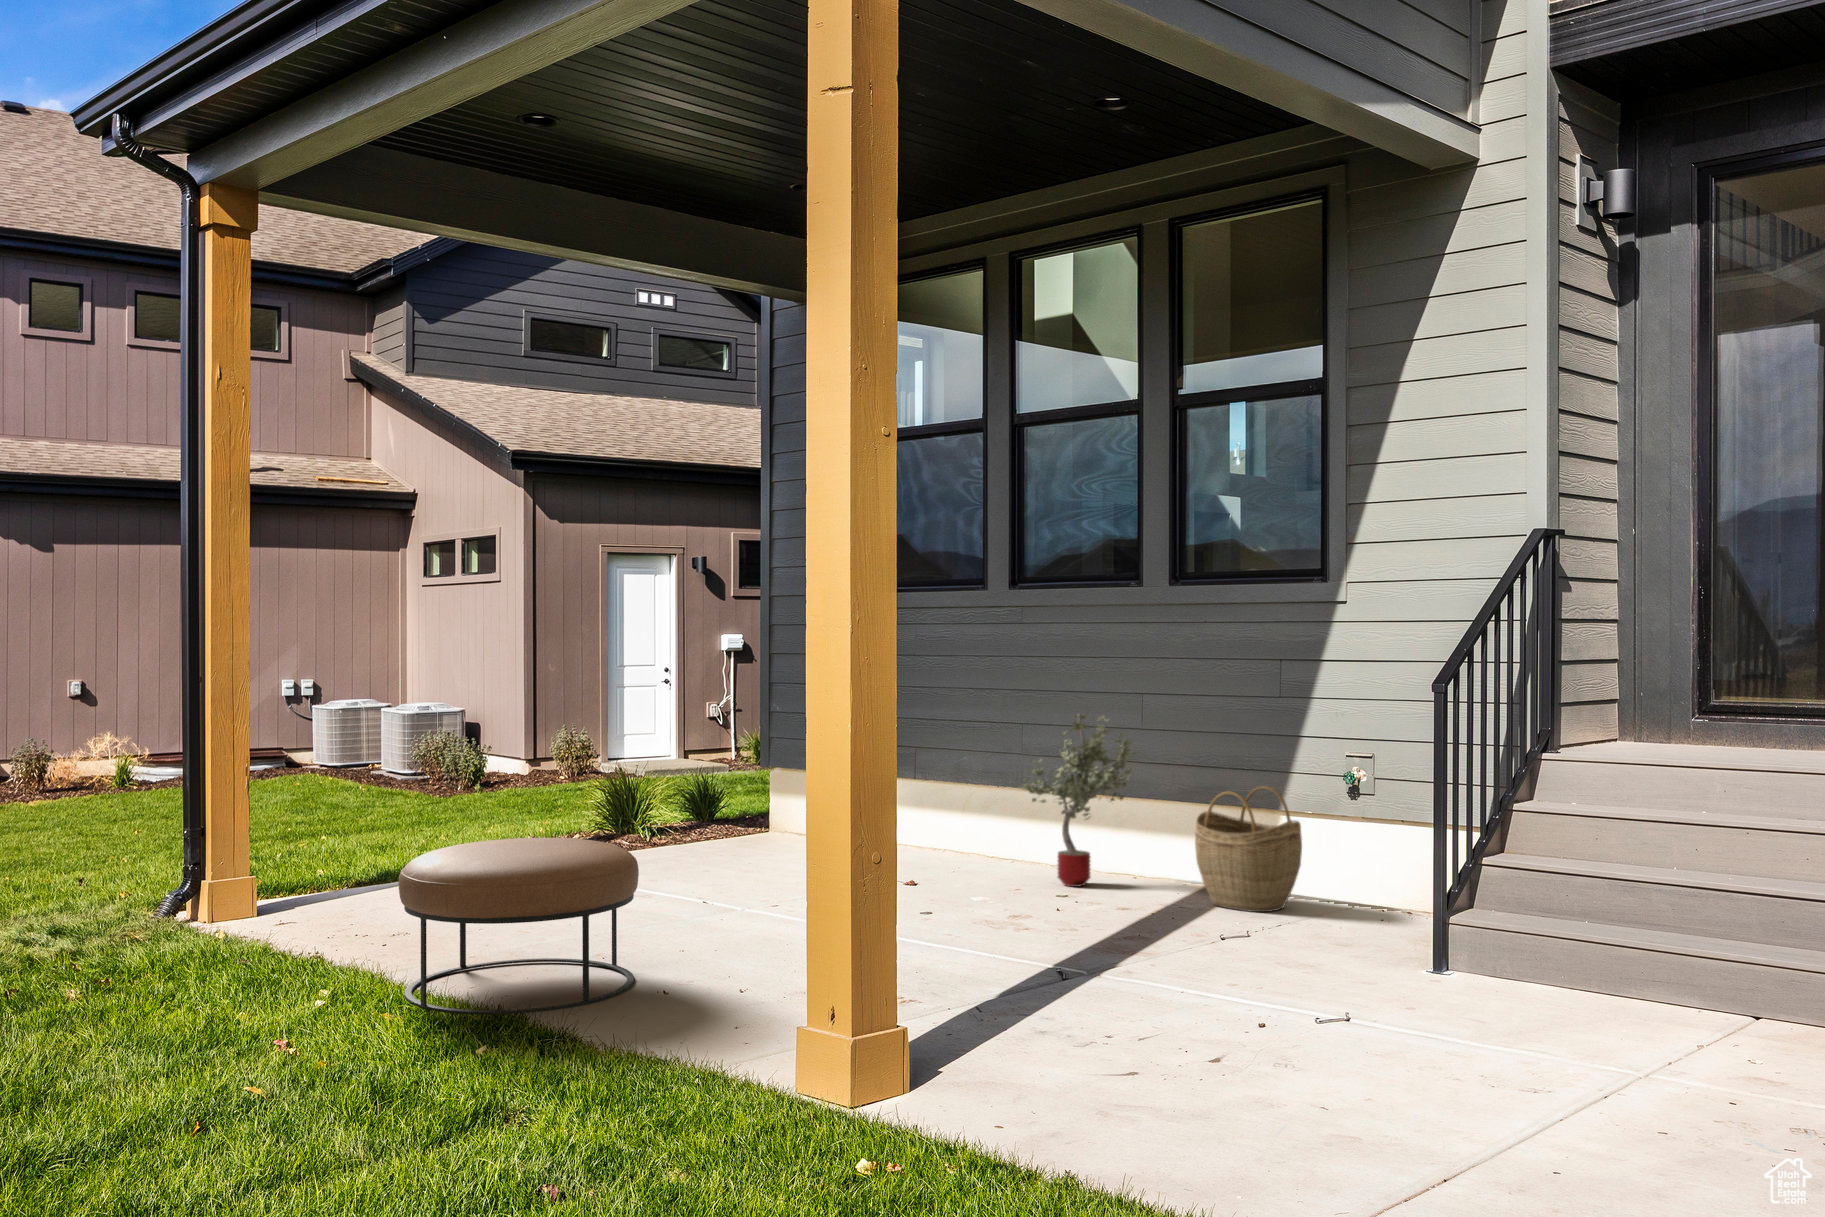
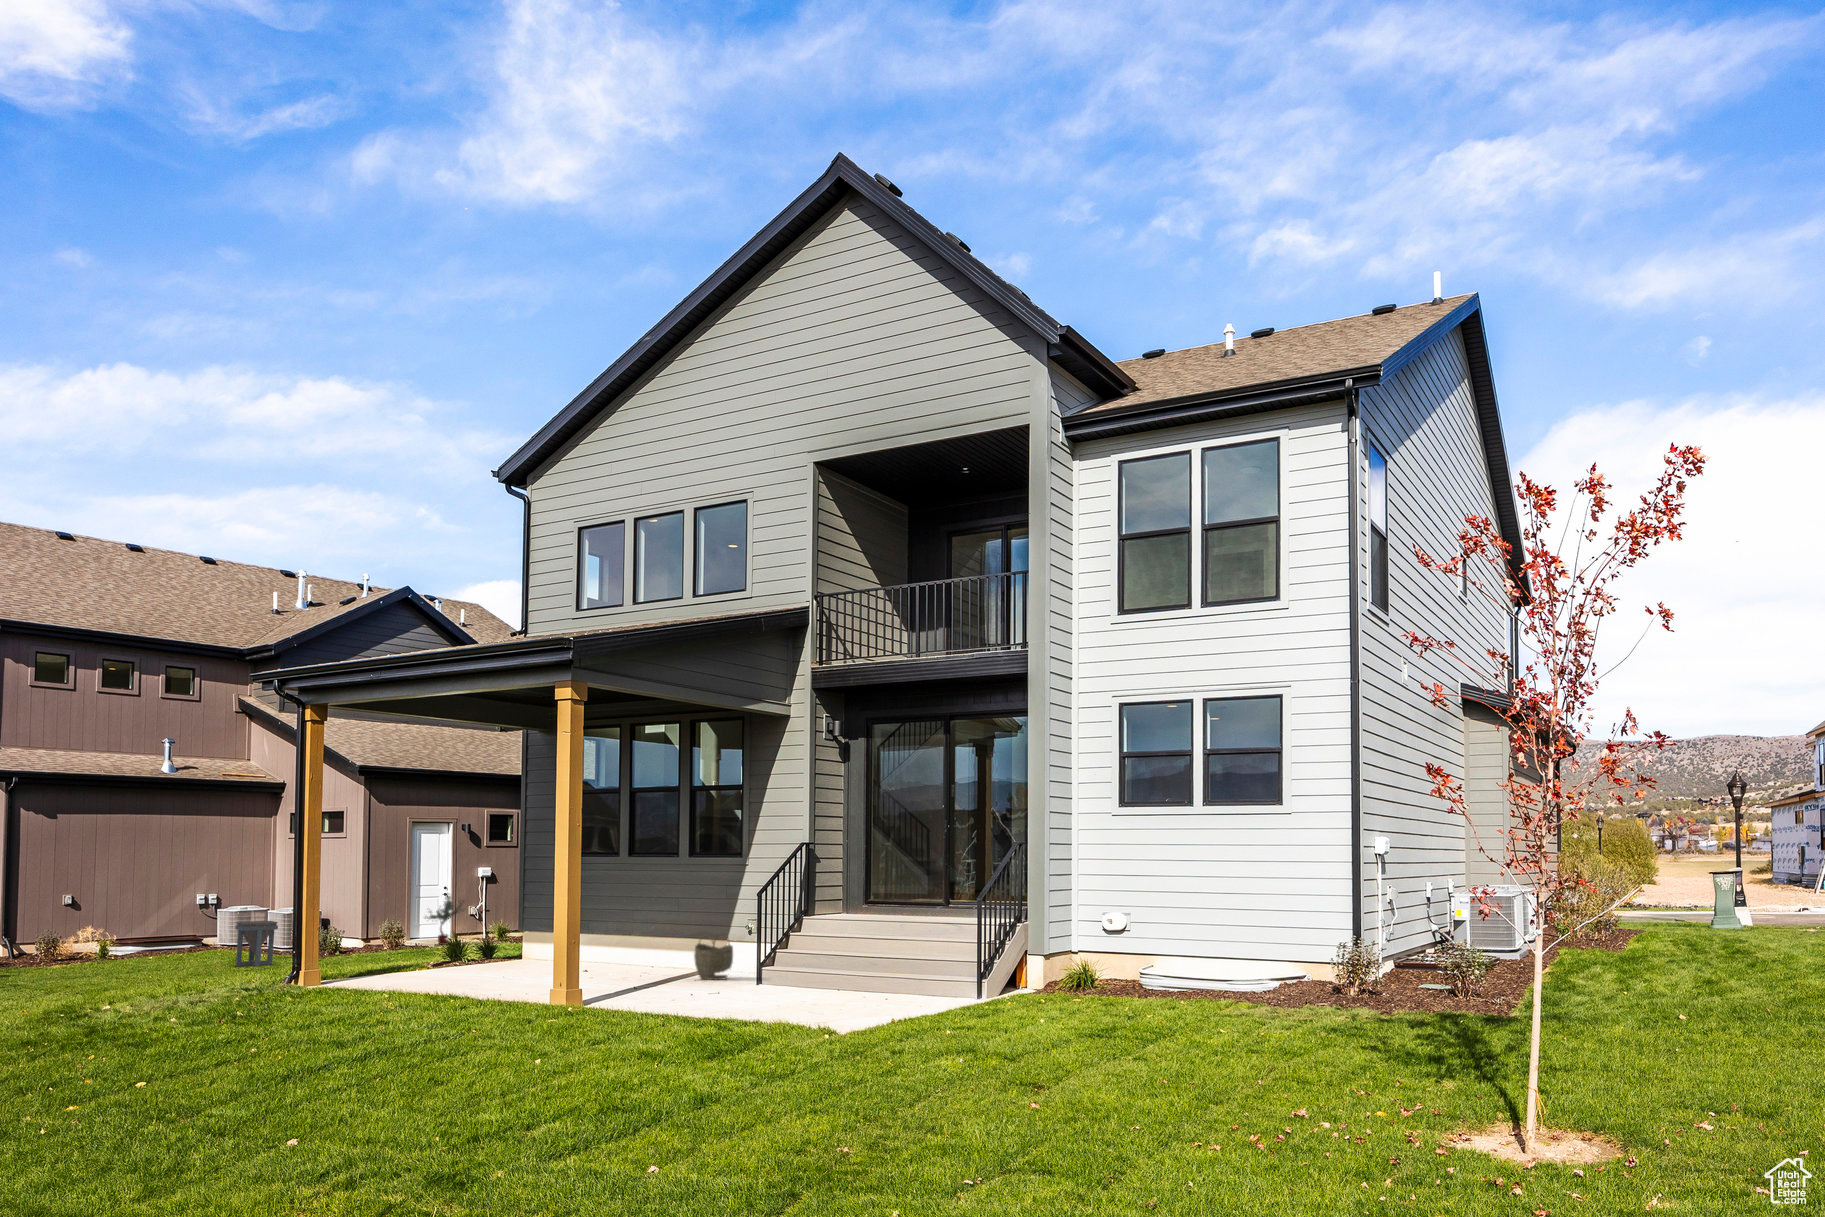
potted tree: present [1023,714,1136,887] -> present [427,893,464,945]
side table: none [258,726,327,814] -> present [235,921,278,966]
ottoman: present [399,838,639,1014] -> none [411,950,492,1003]

